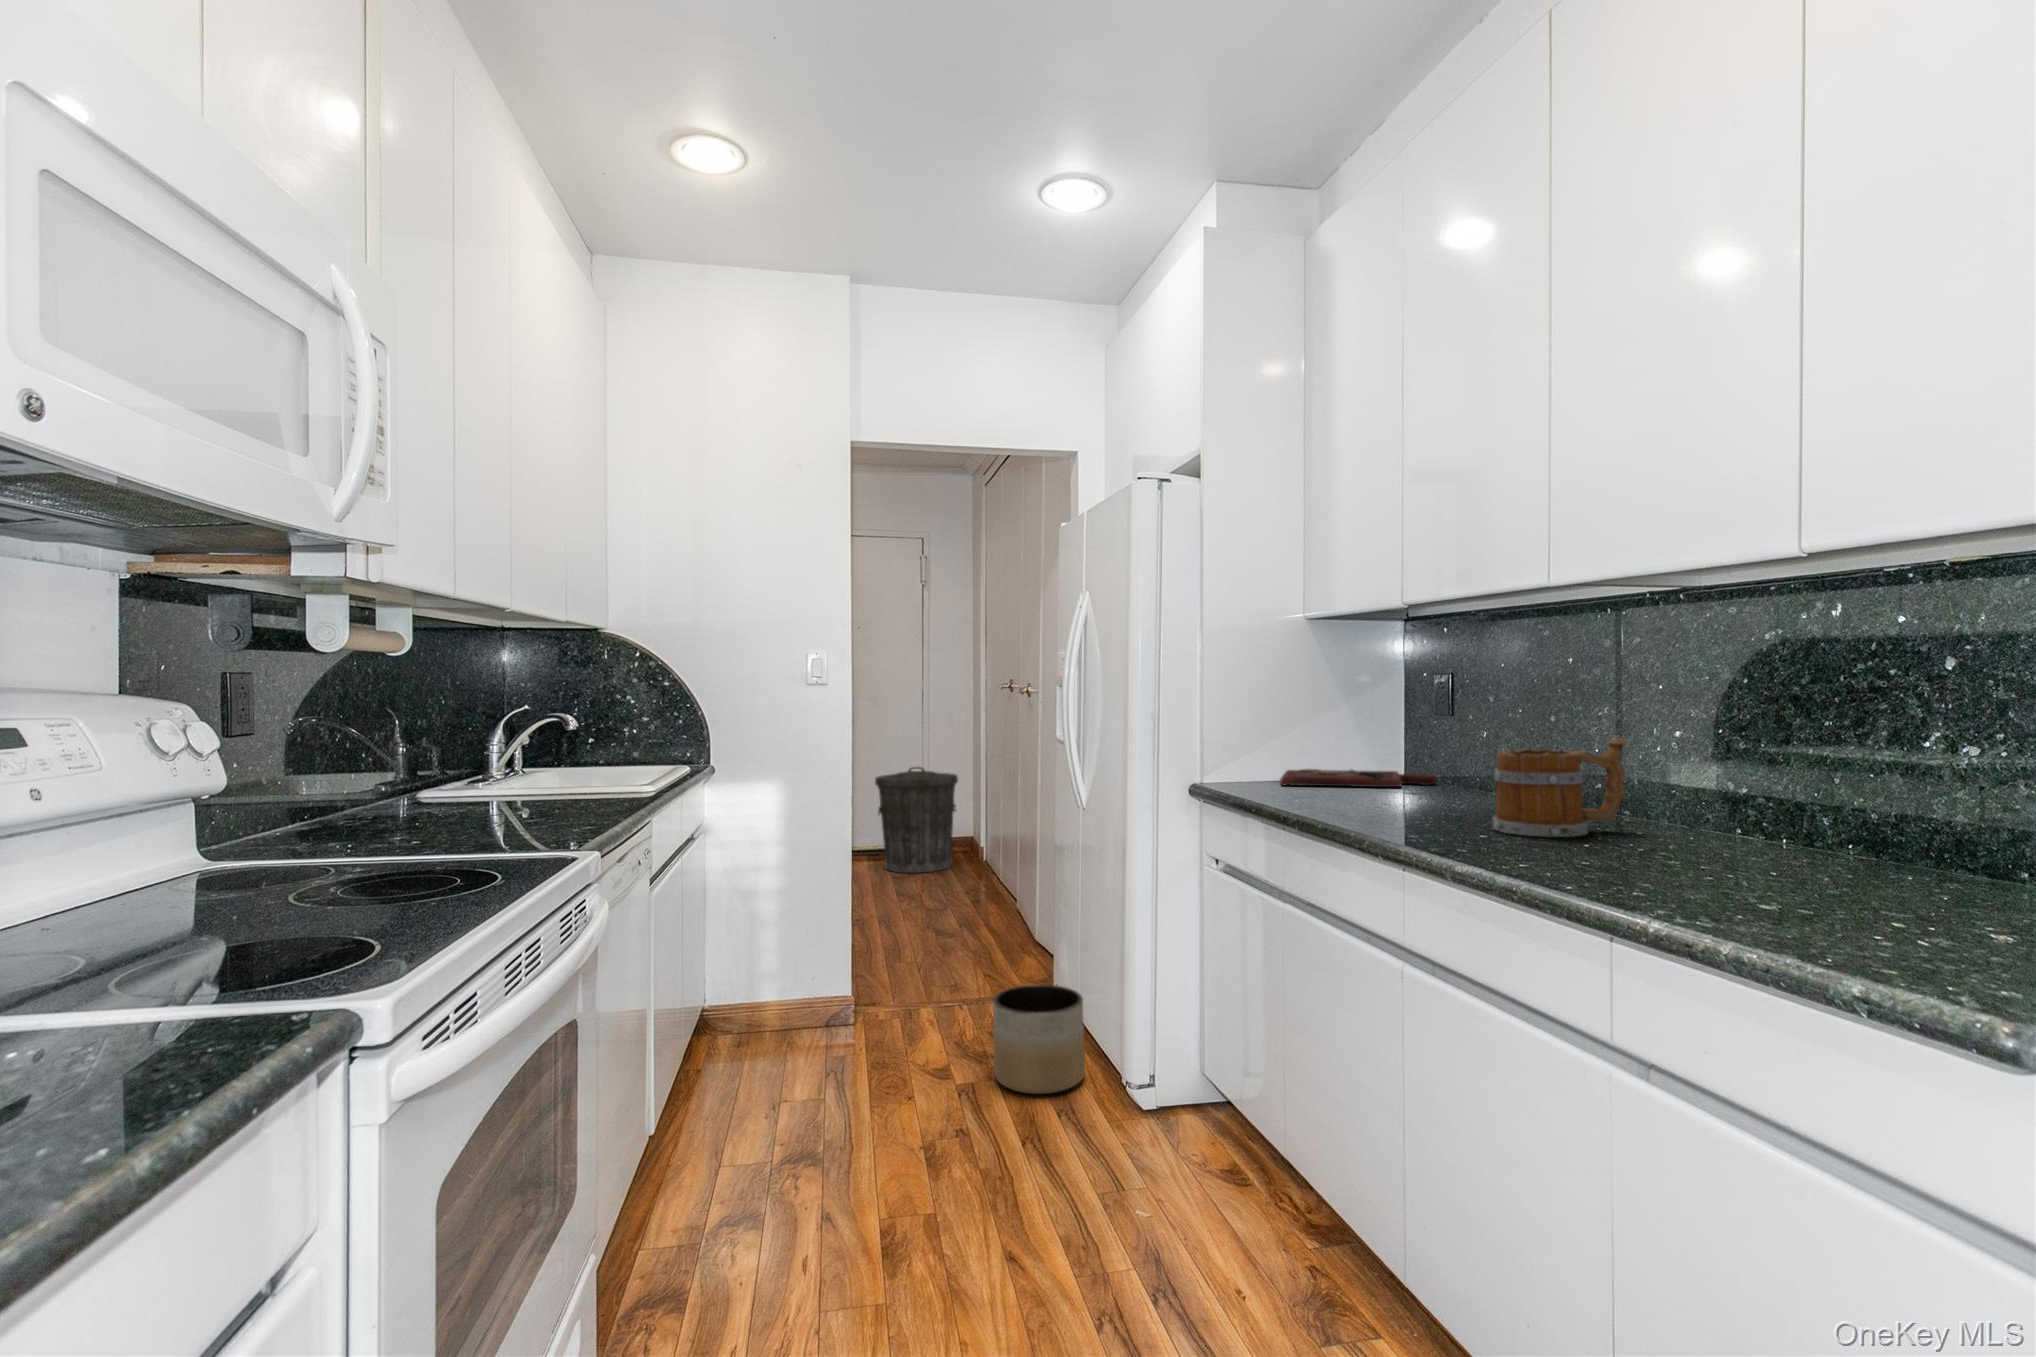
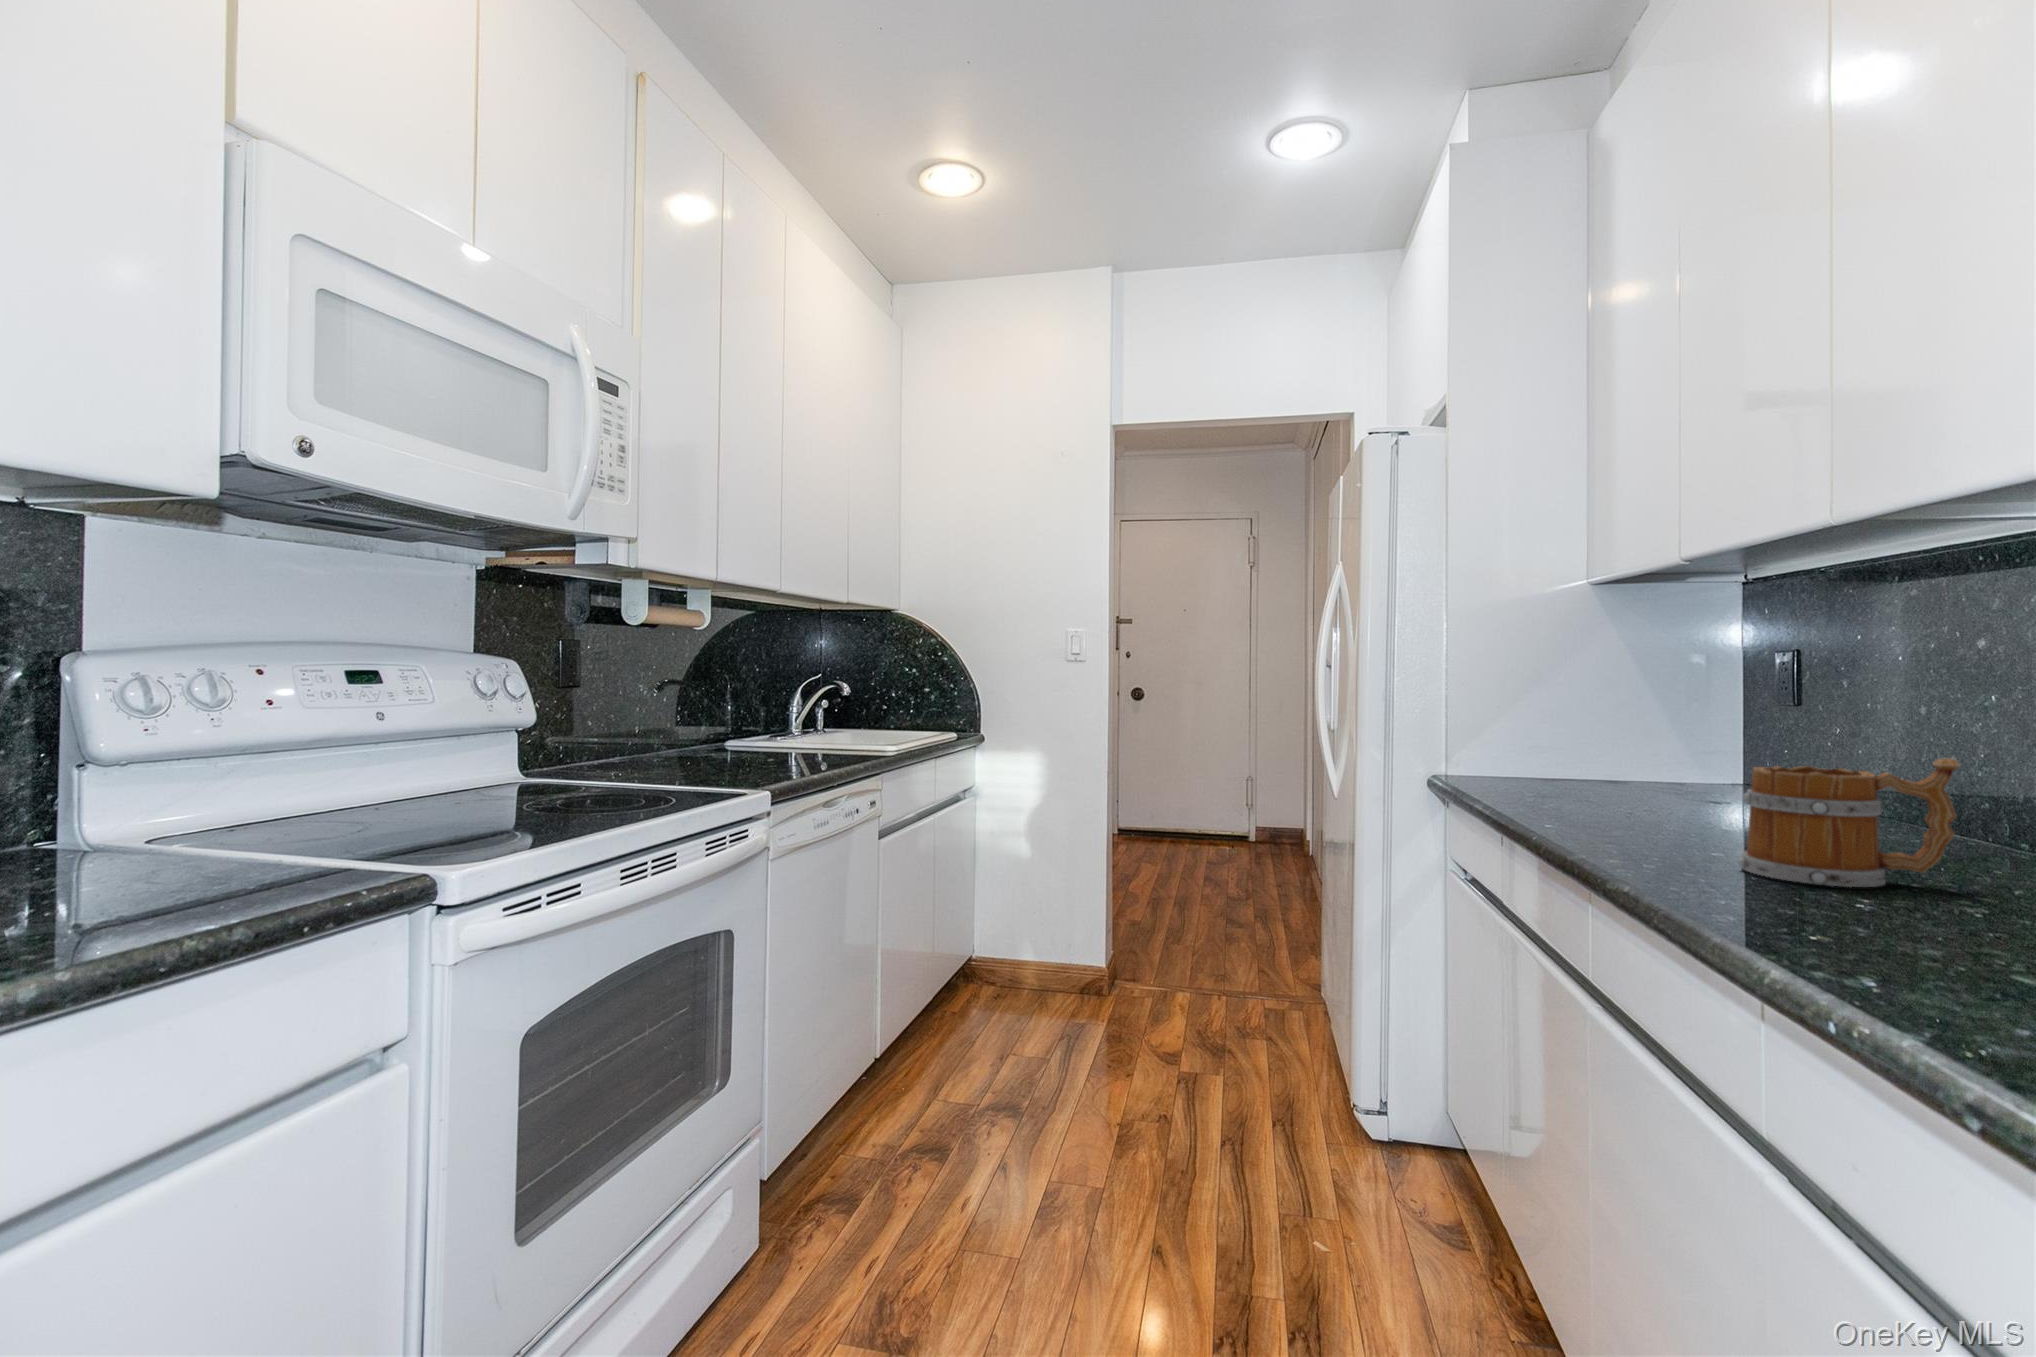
trash can: present [875,767,958,873] -> none [1196,751,1284,861]
cutting board: present [1280,769,1437,787] -> none [1541,777,1766,808]
planter: present [993,984,1085,1094] -> none [1221,985,1321,1103]

